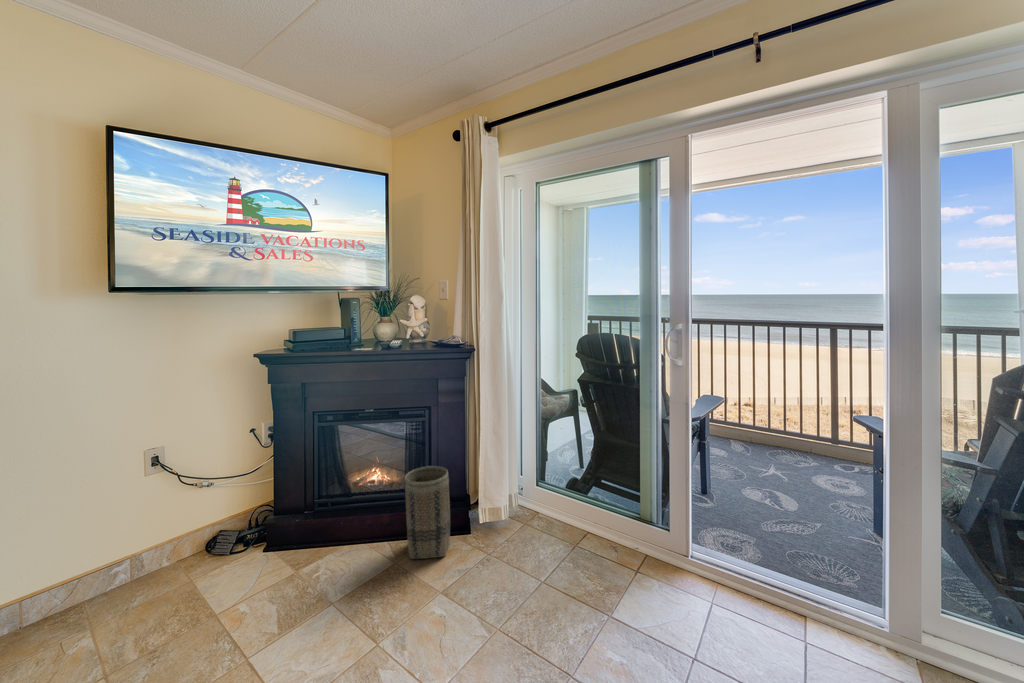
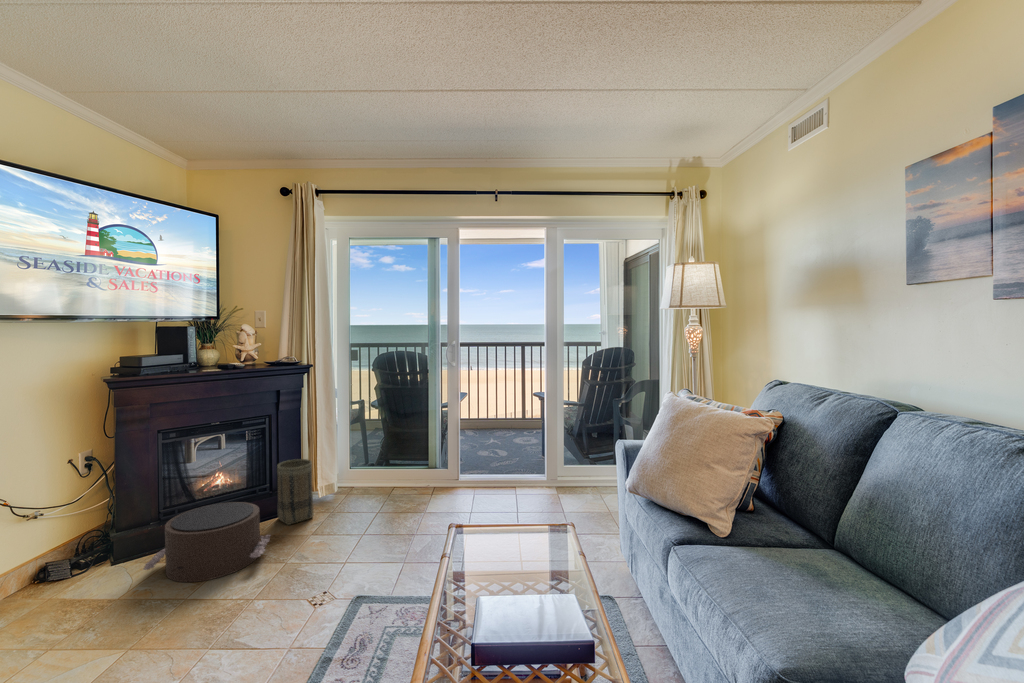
pouf: none [204,511,345,639] -> present [143,502,270,582]

